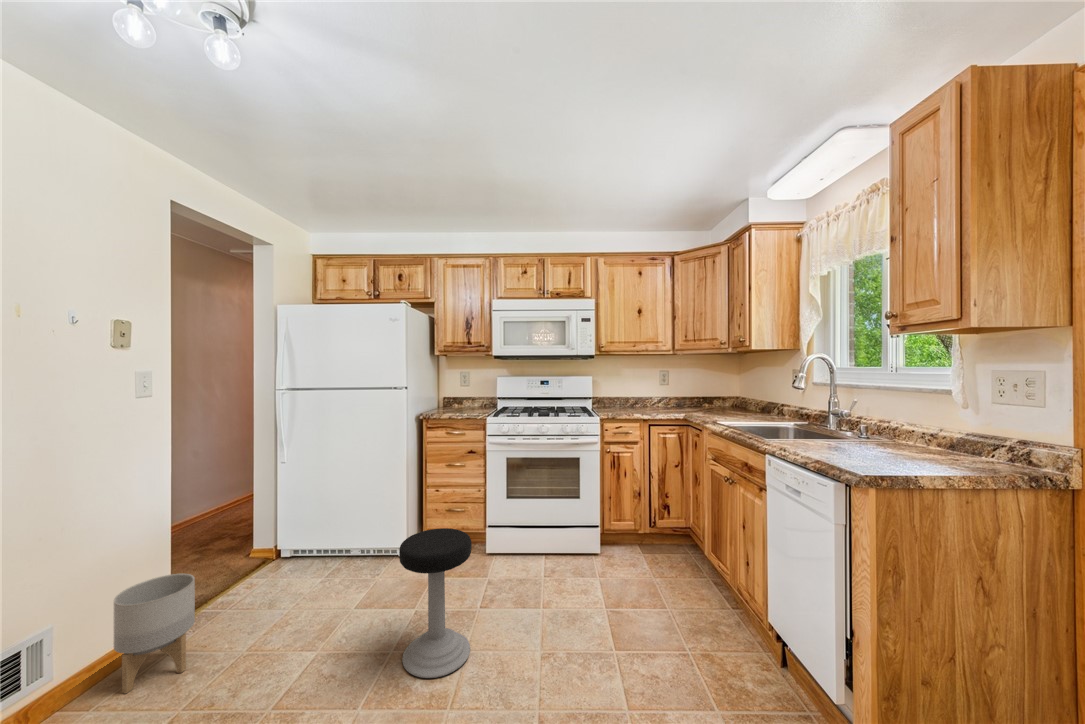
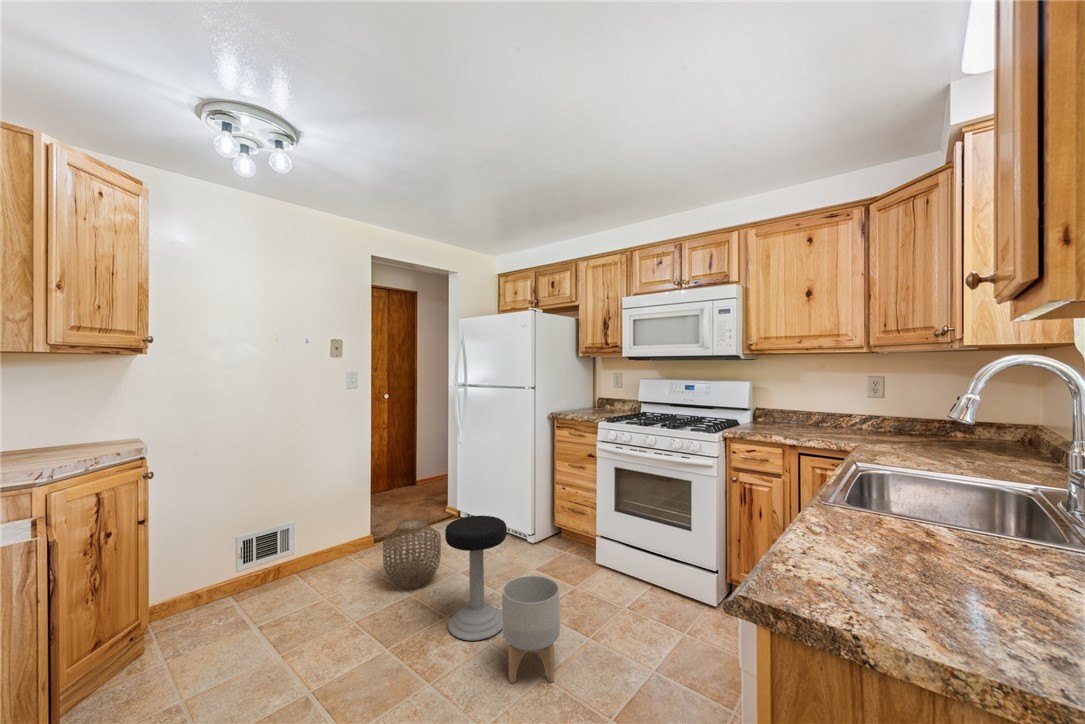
woven basket: none [253,562,339,662] -> present [383,519,441,589]
planter: present [114,574,195,693] -> present [502,575,560,683]

